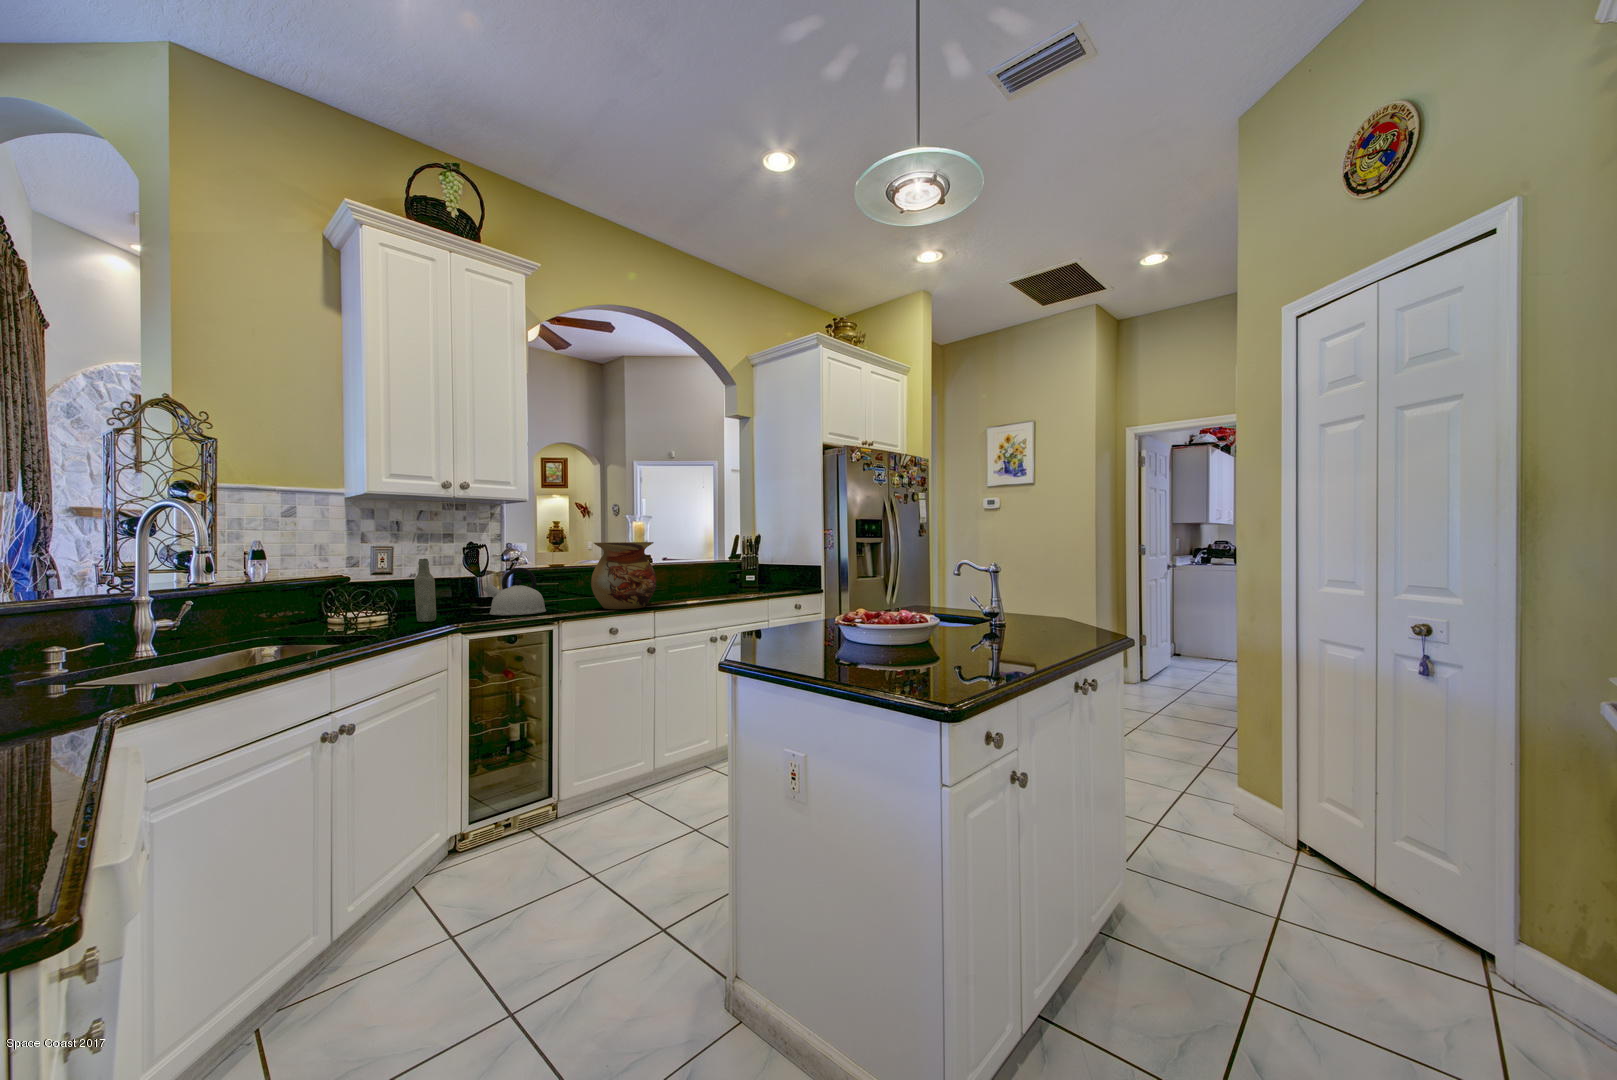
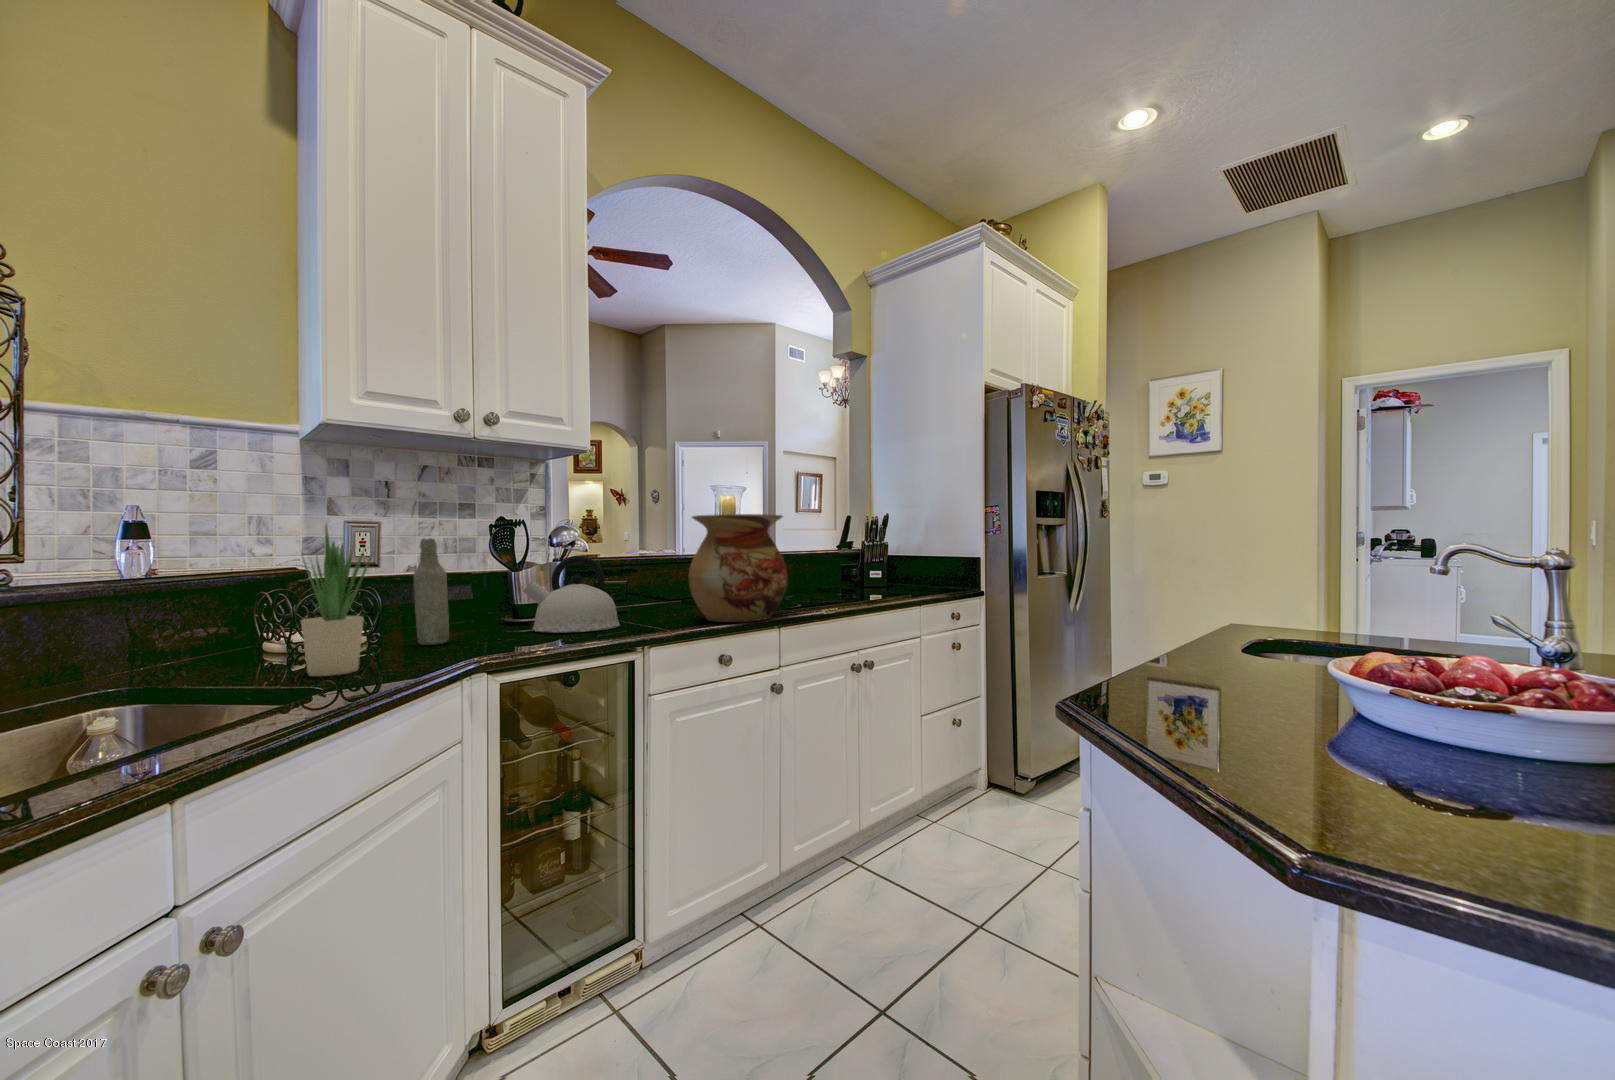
potted plant: none [353,553,394,636] -> present [301,525,373,676]

